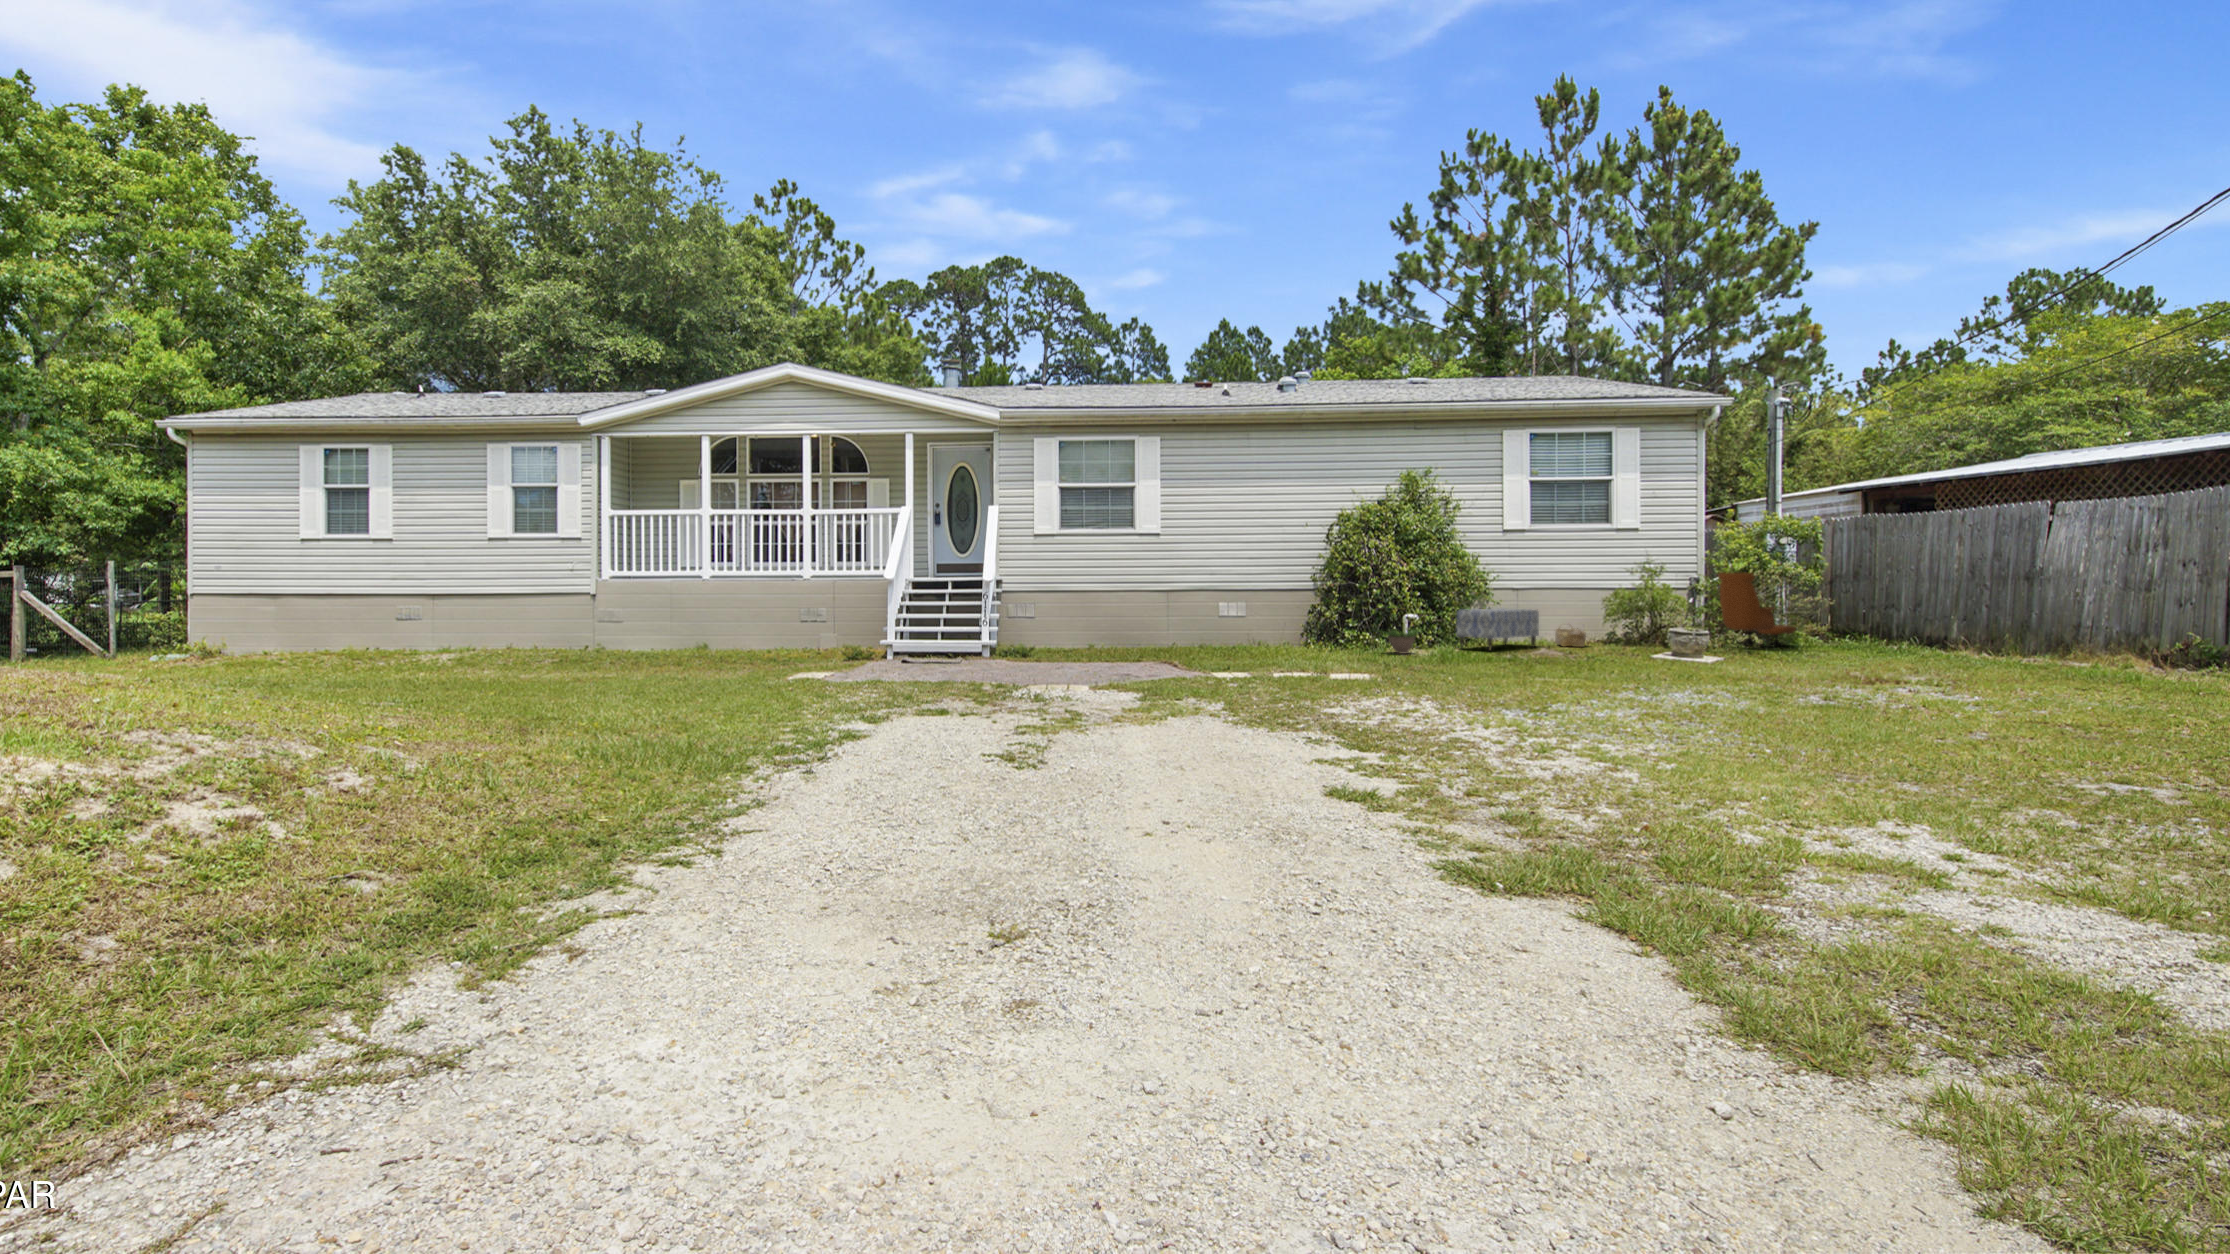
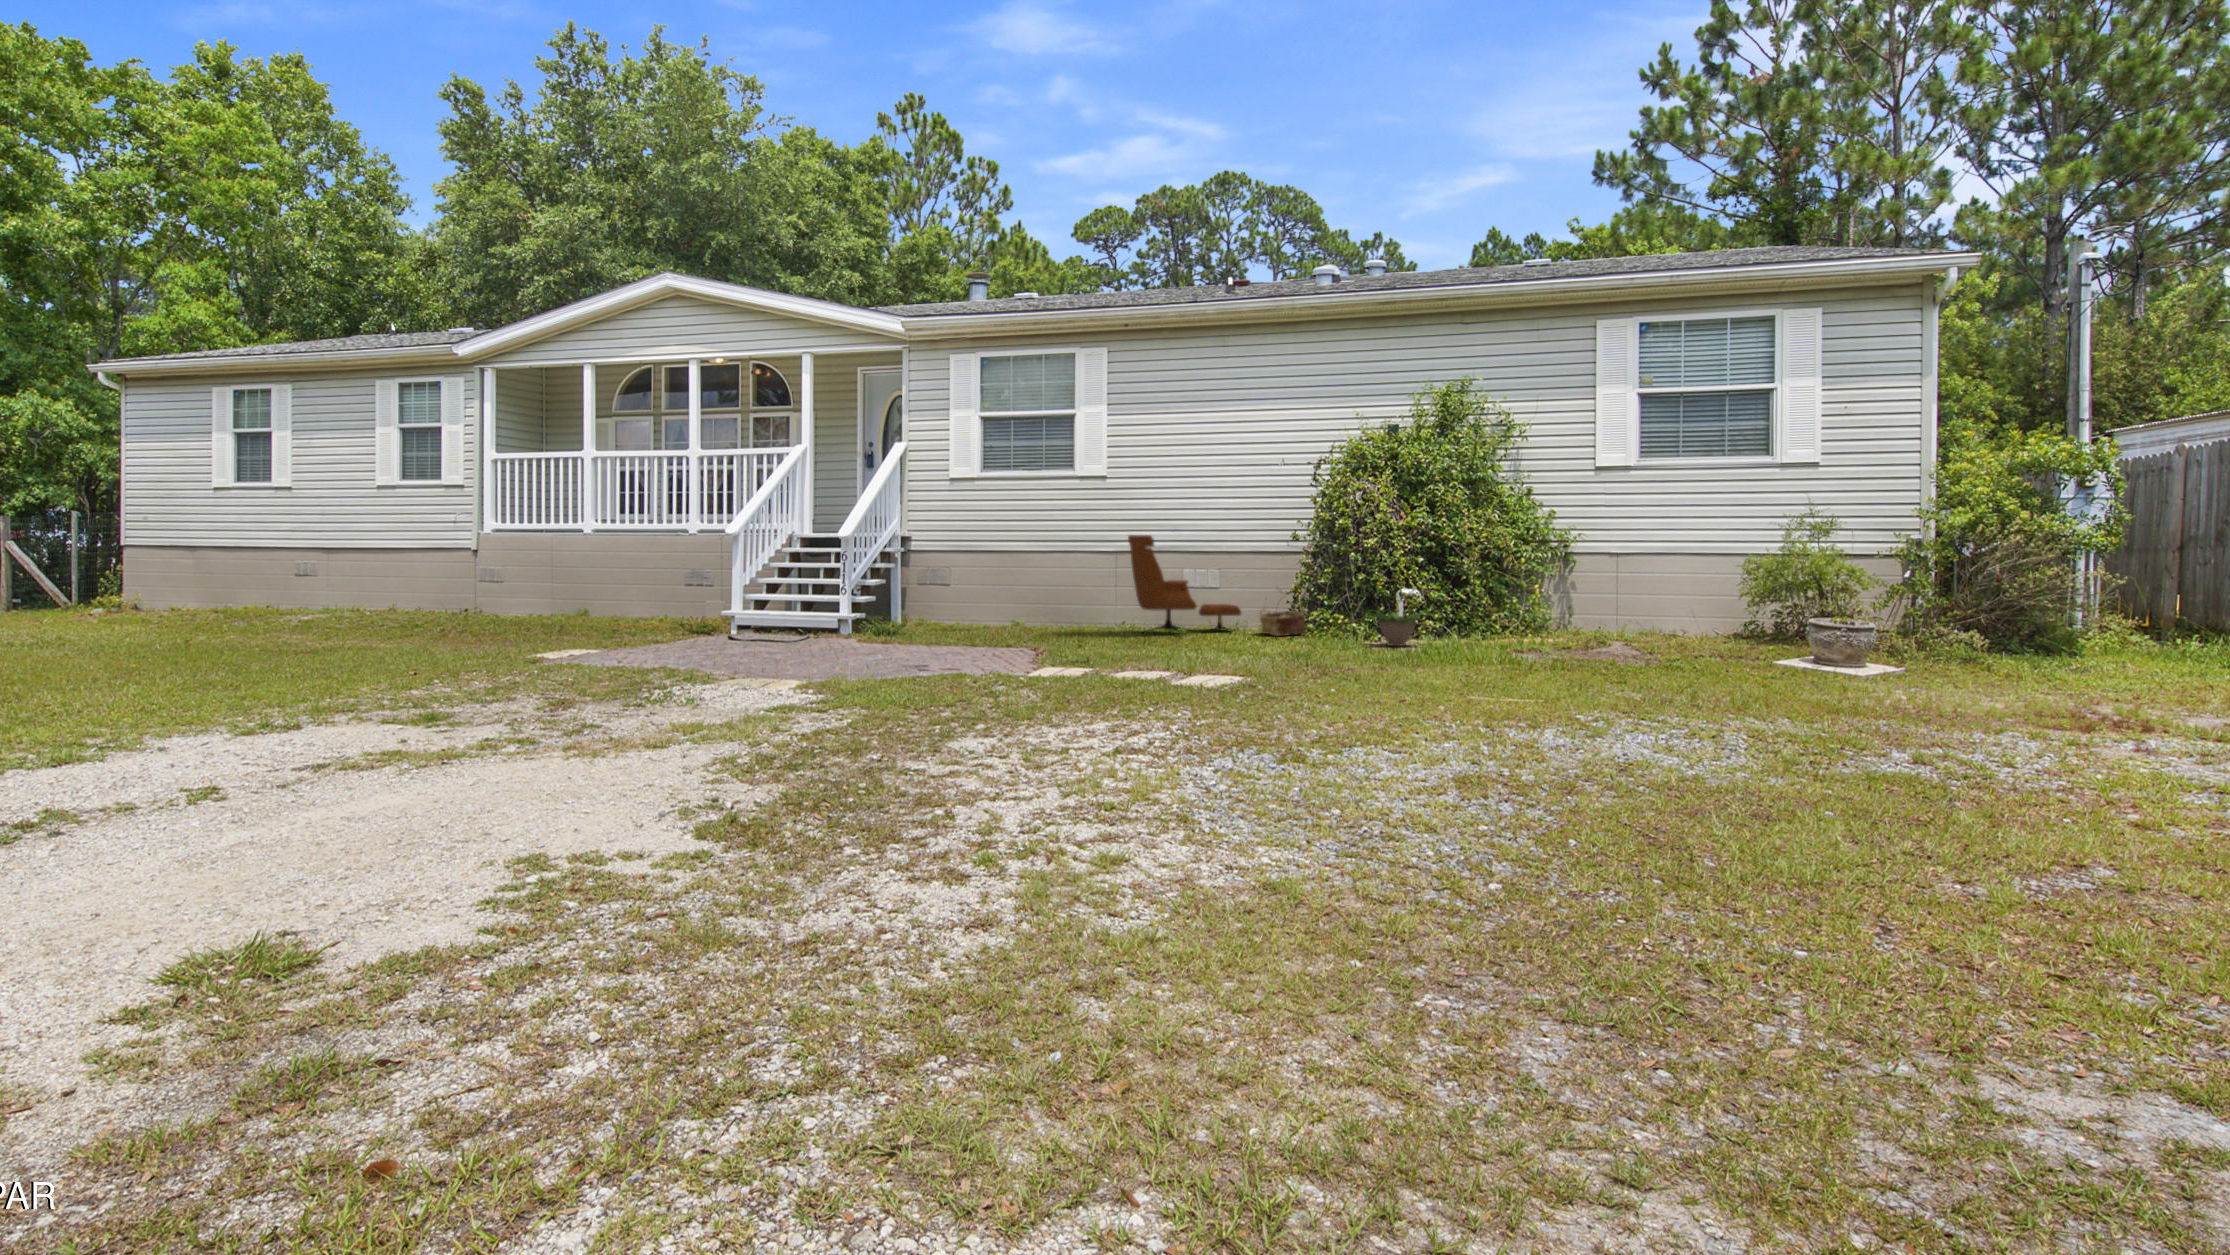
lounge chair: present [1718,573,1796,647] -> present [1128,535,1241,634]
bench: present [1457,608,1539,650] -> none [1494,585,1631,646]
woven basket: present [1555,623,1586,647] -> present [1259,608,1305,636]

